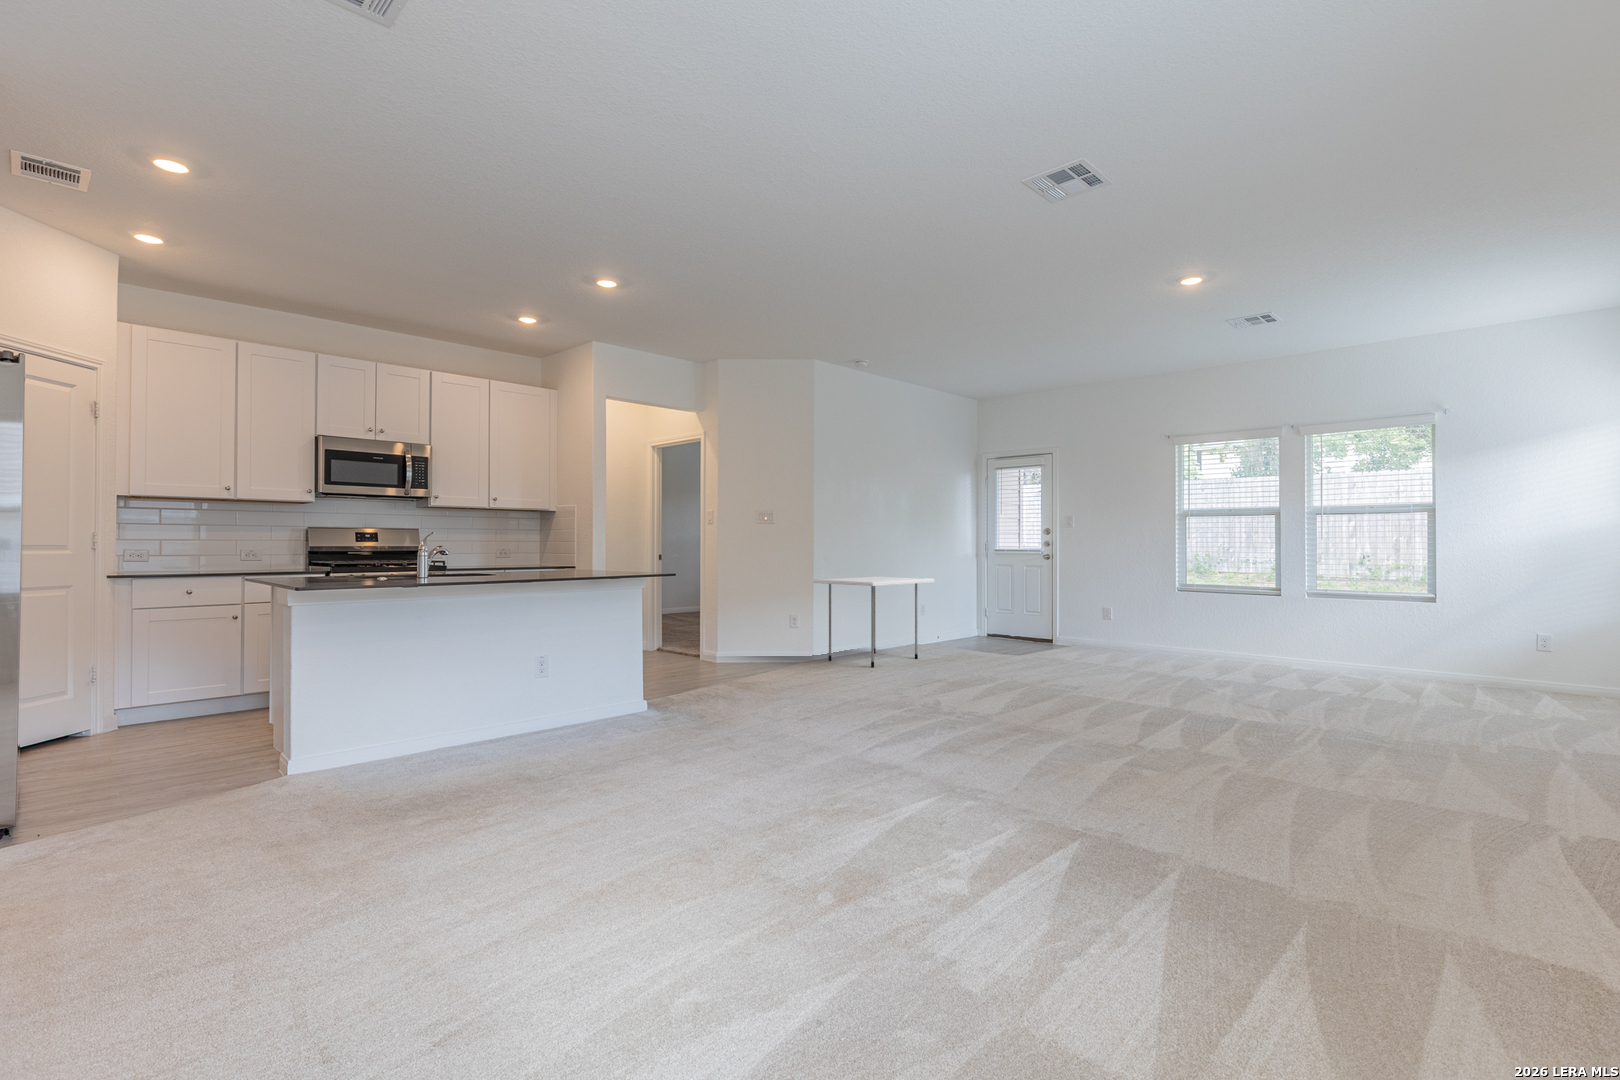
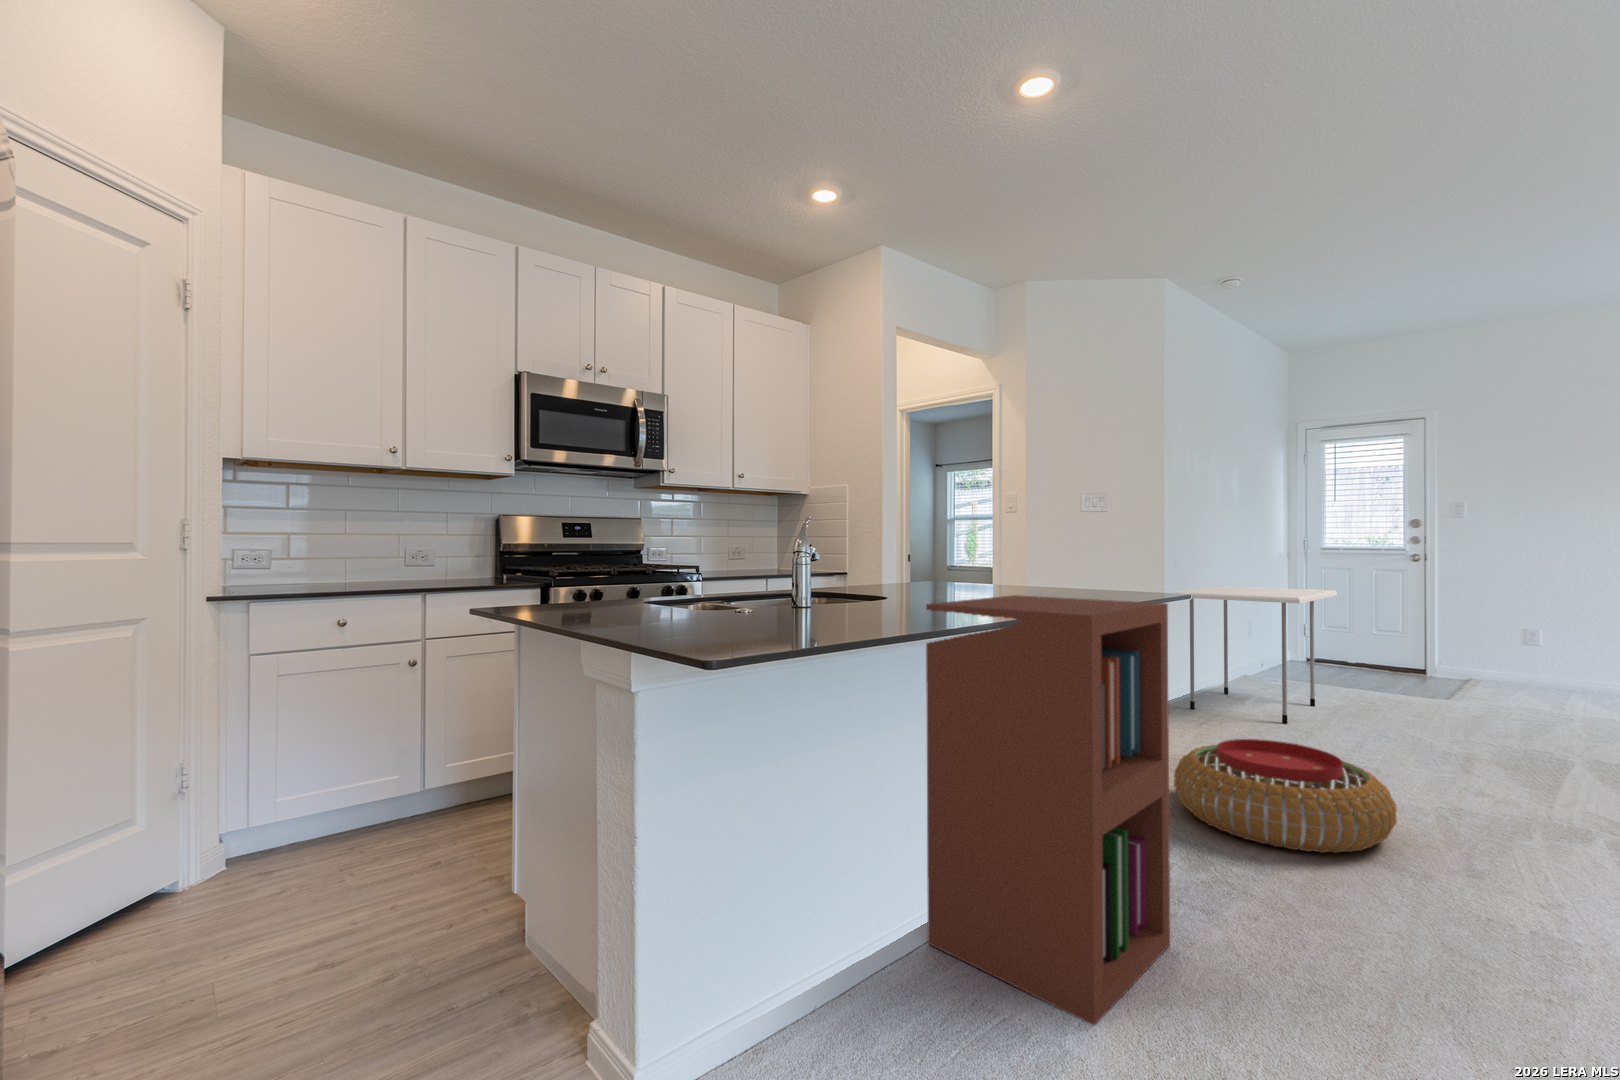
bookshelf: none [476,573,596,760] -> present [926,595,1170,1025]
pouf: none [700,662,807,716] -> present [1174,739,1397,853]

